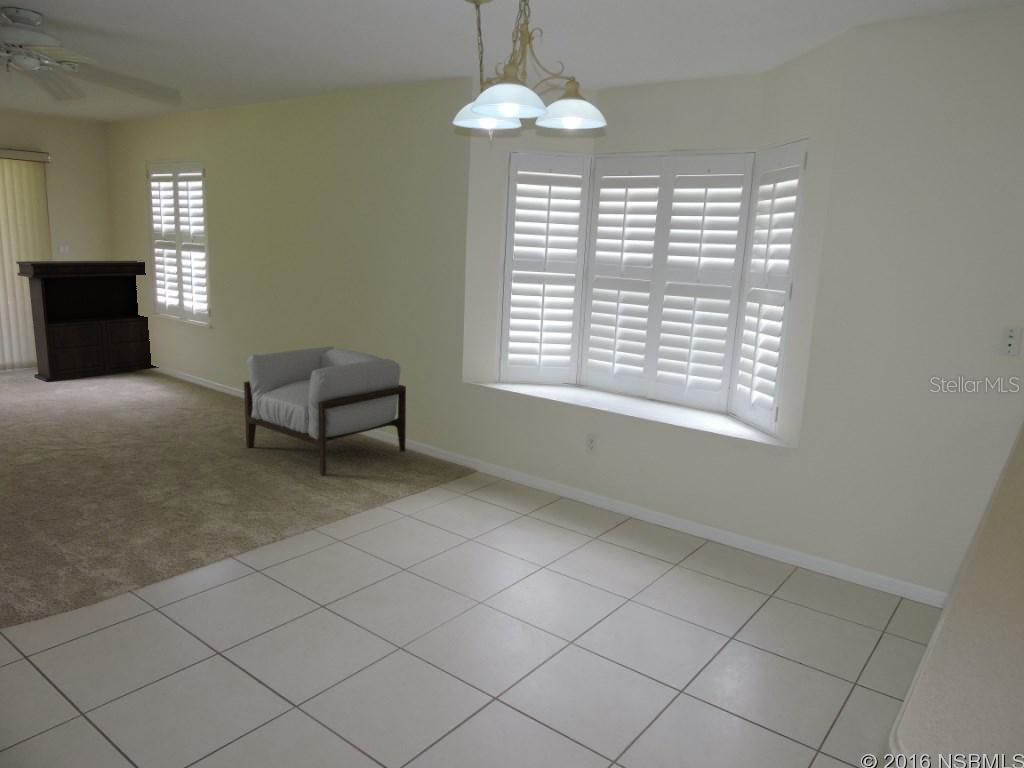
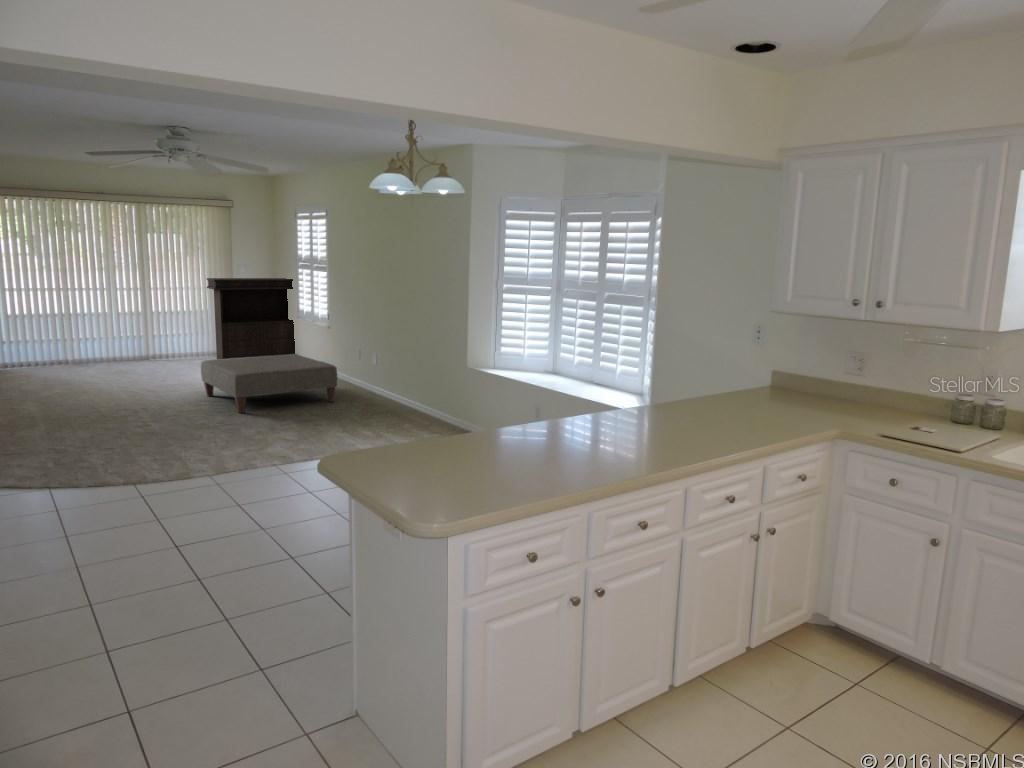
armchair: present [244,346,406,475] -> none [325,341,434,429]
ottoman: none [39,367,254,463] -> present [201,354,337,413]

